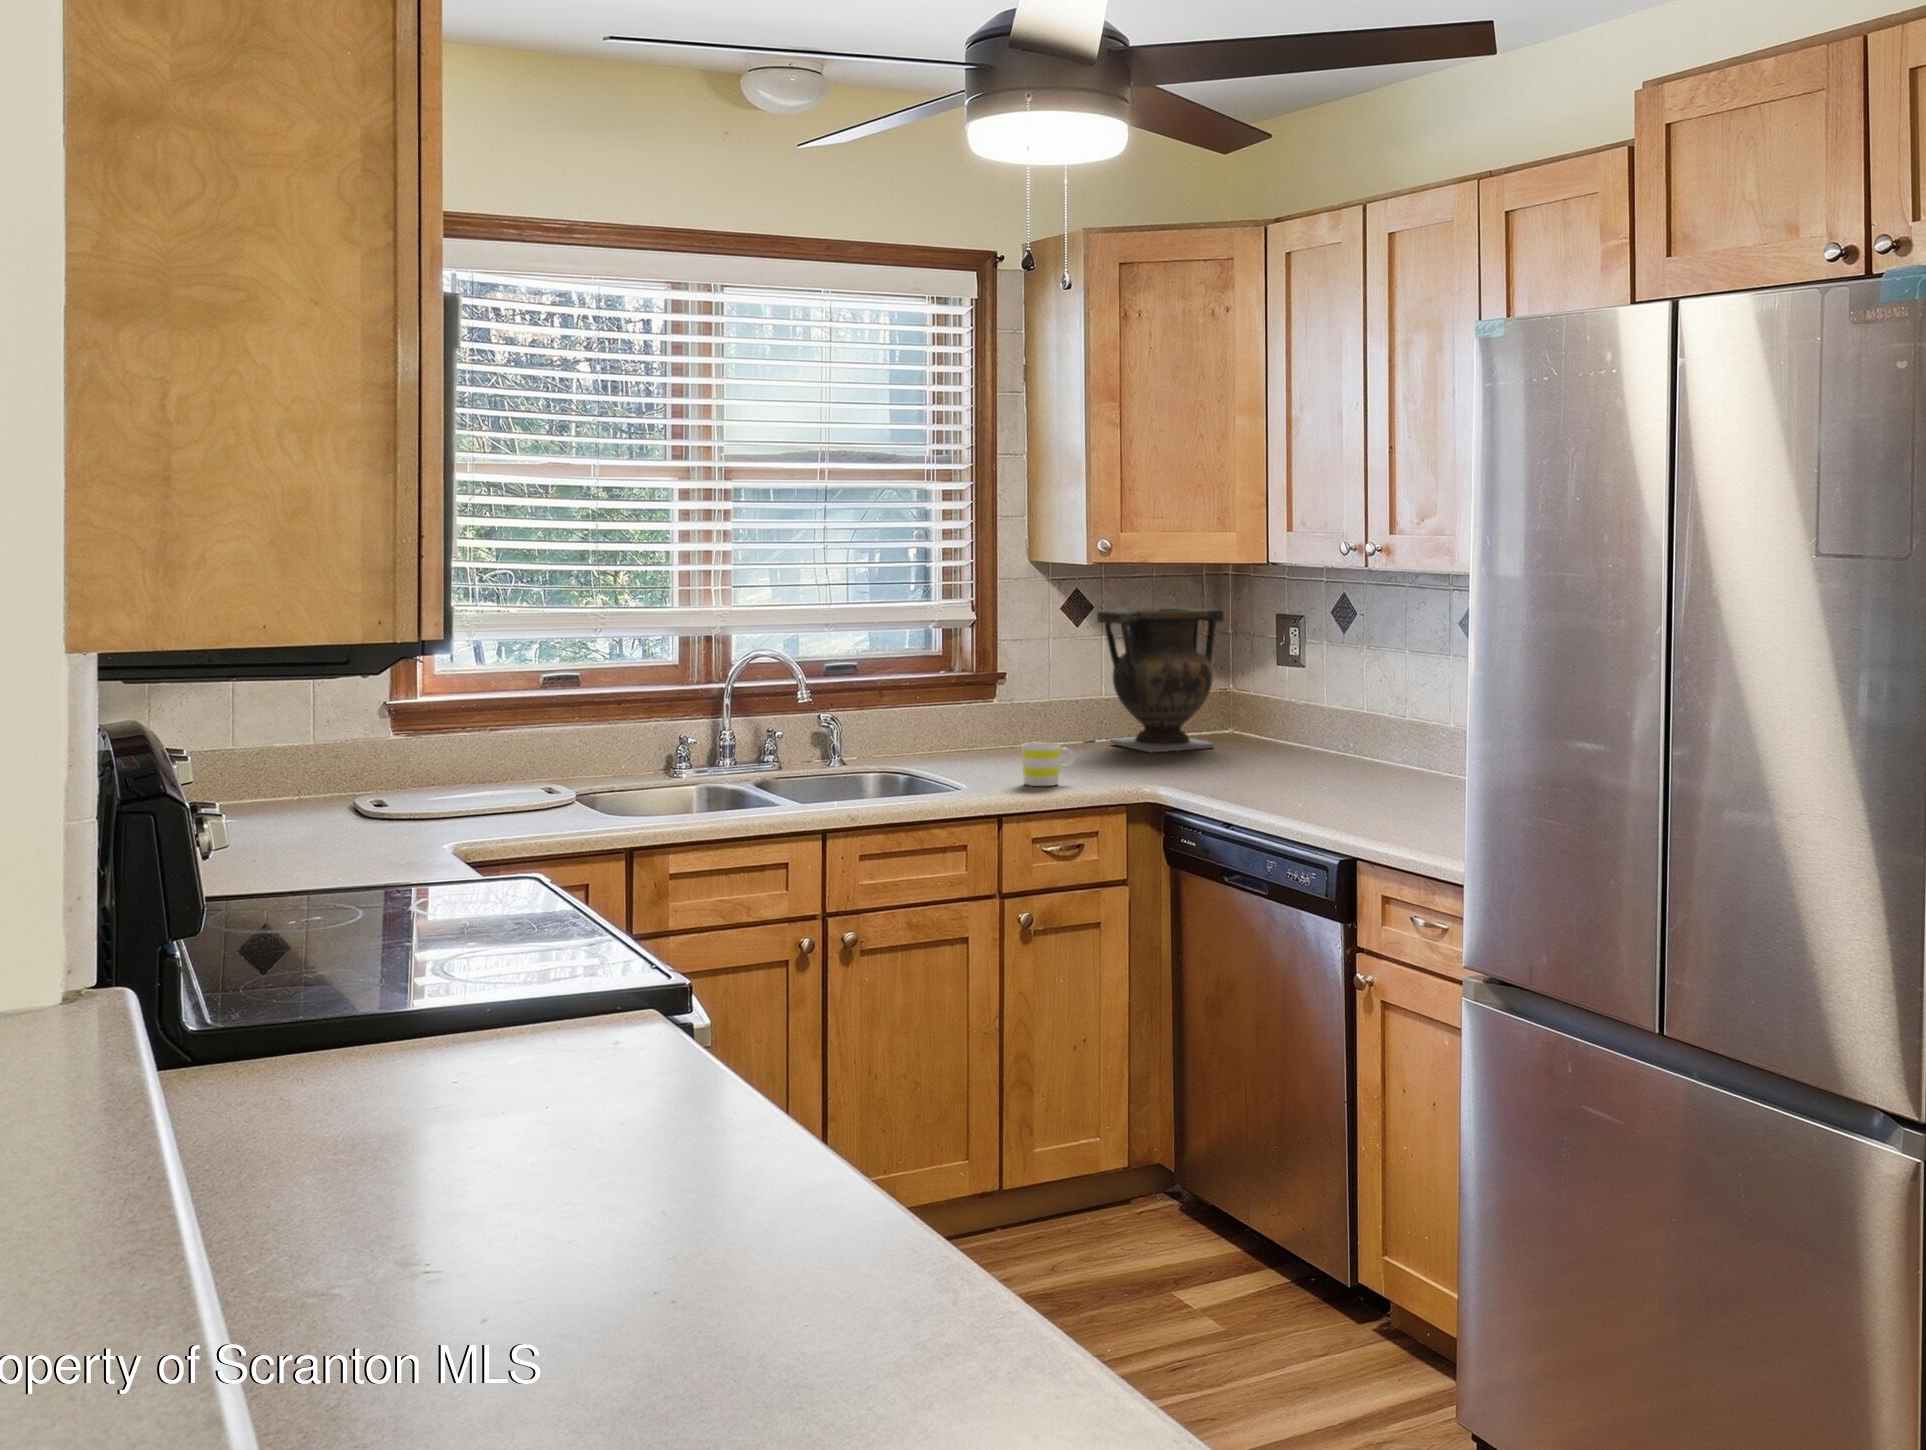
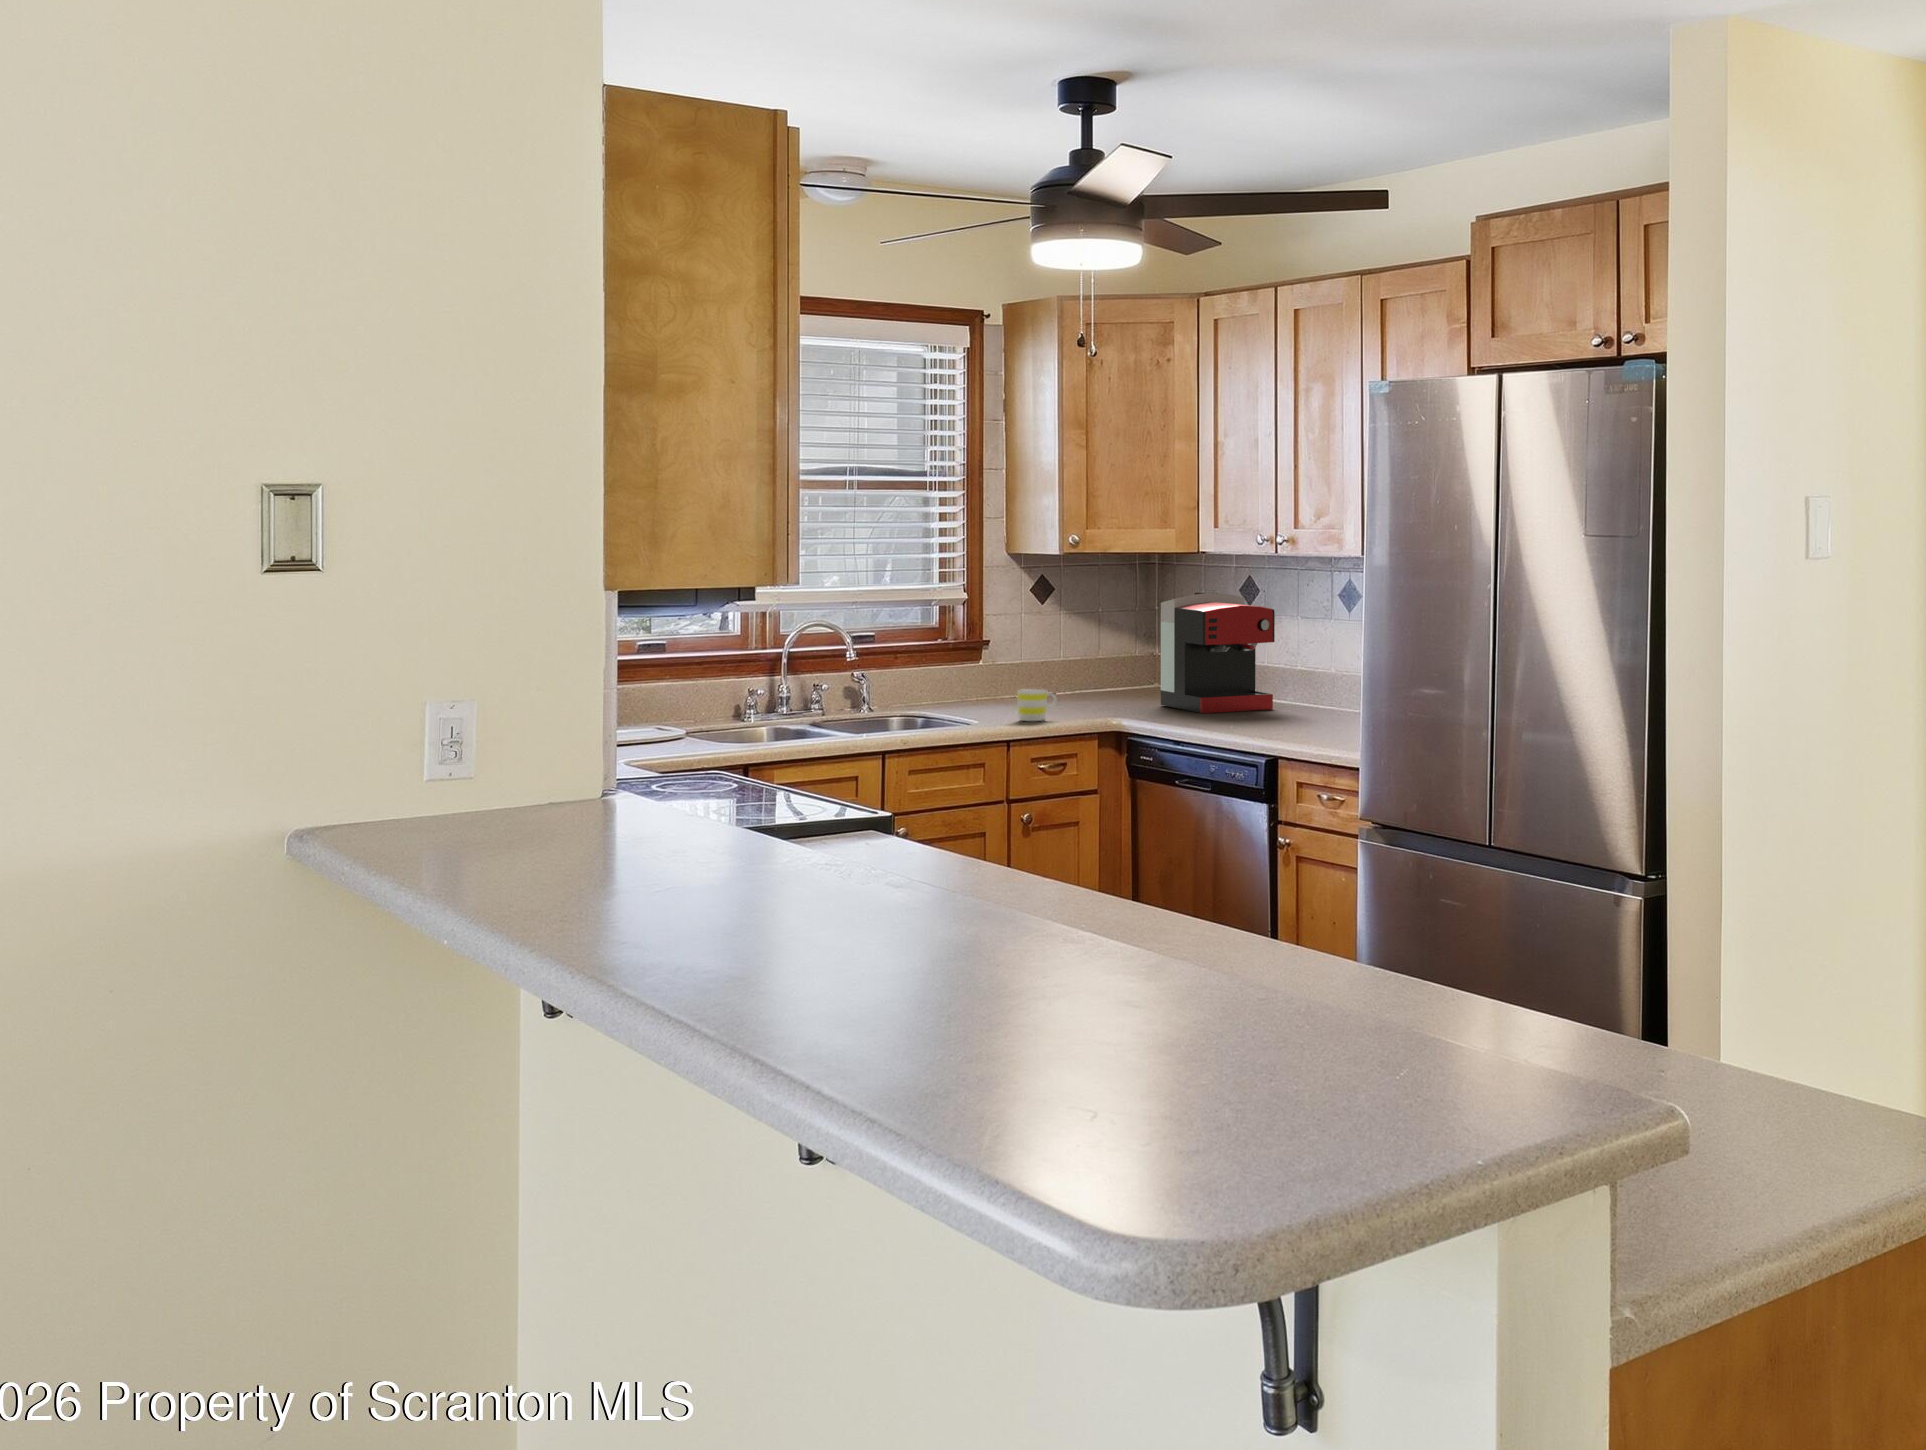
vase: present [1097,606,1224,753] -> none [1059,589,1155,702]
coffee maker: none [1223,615,1371,776] -> present [1161,593,1275,713]

